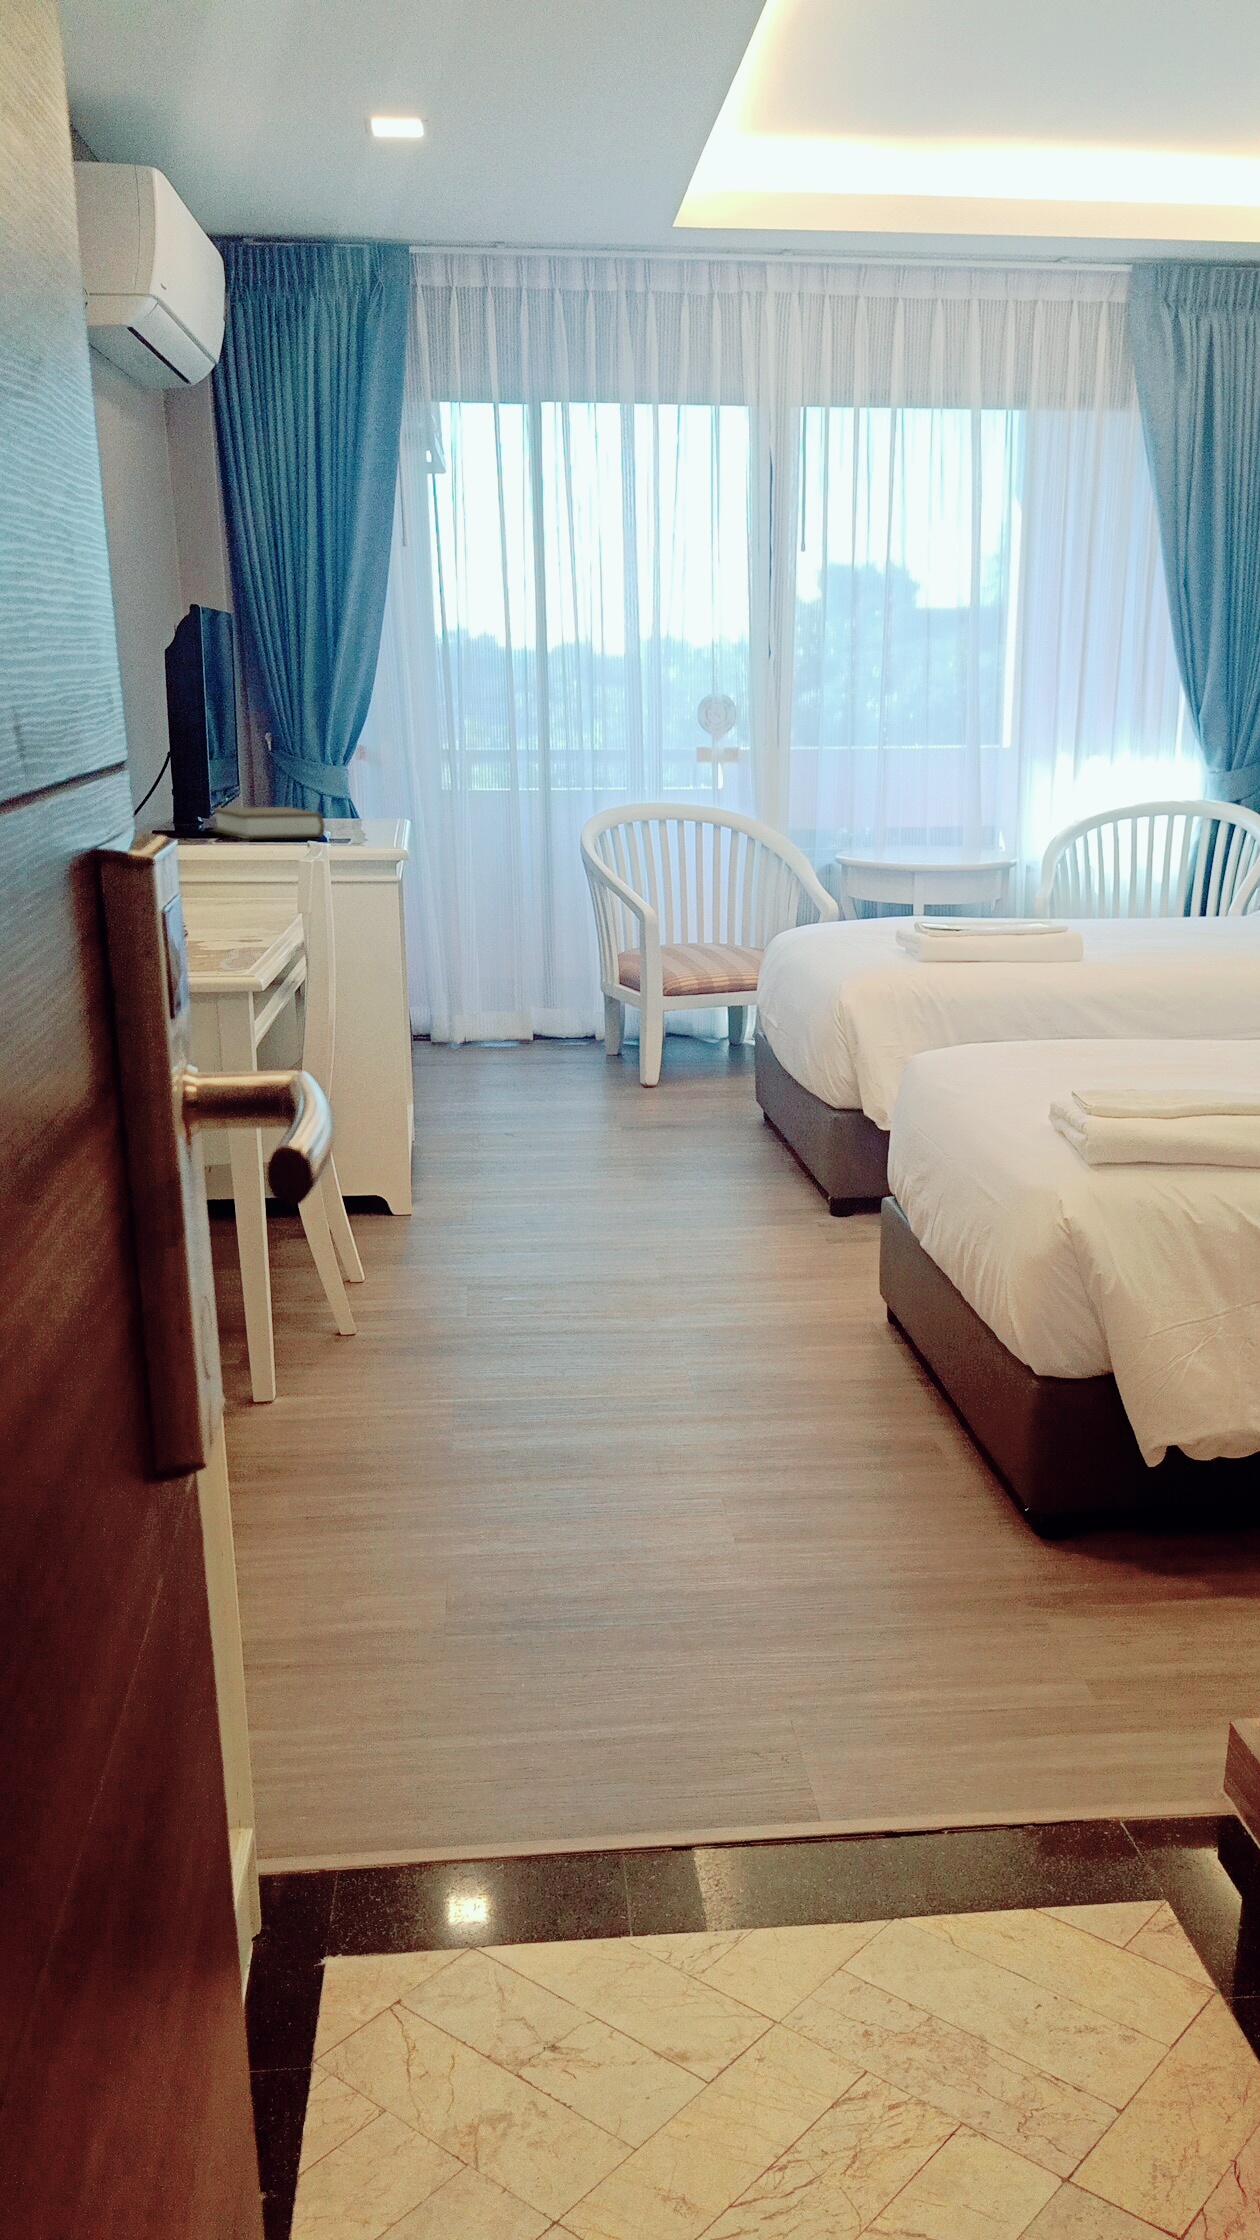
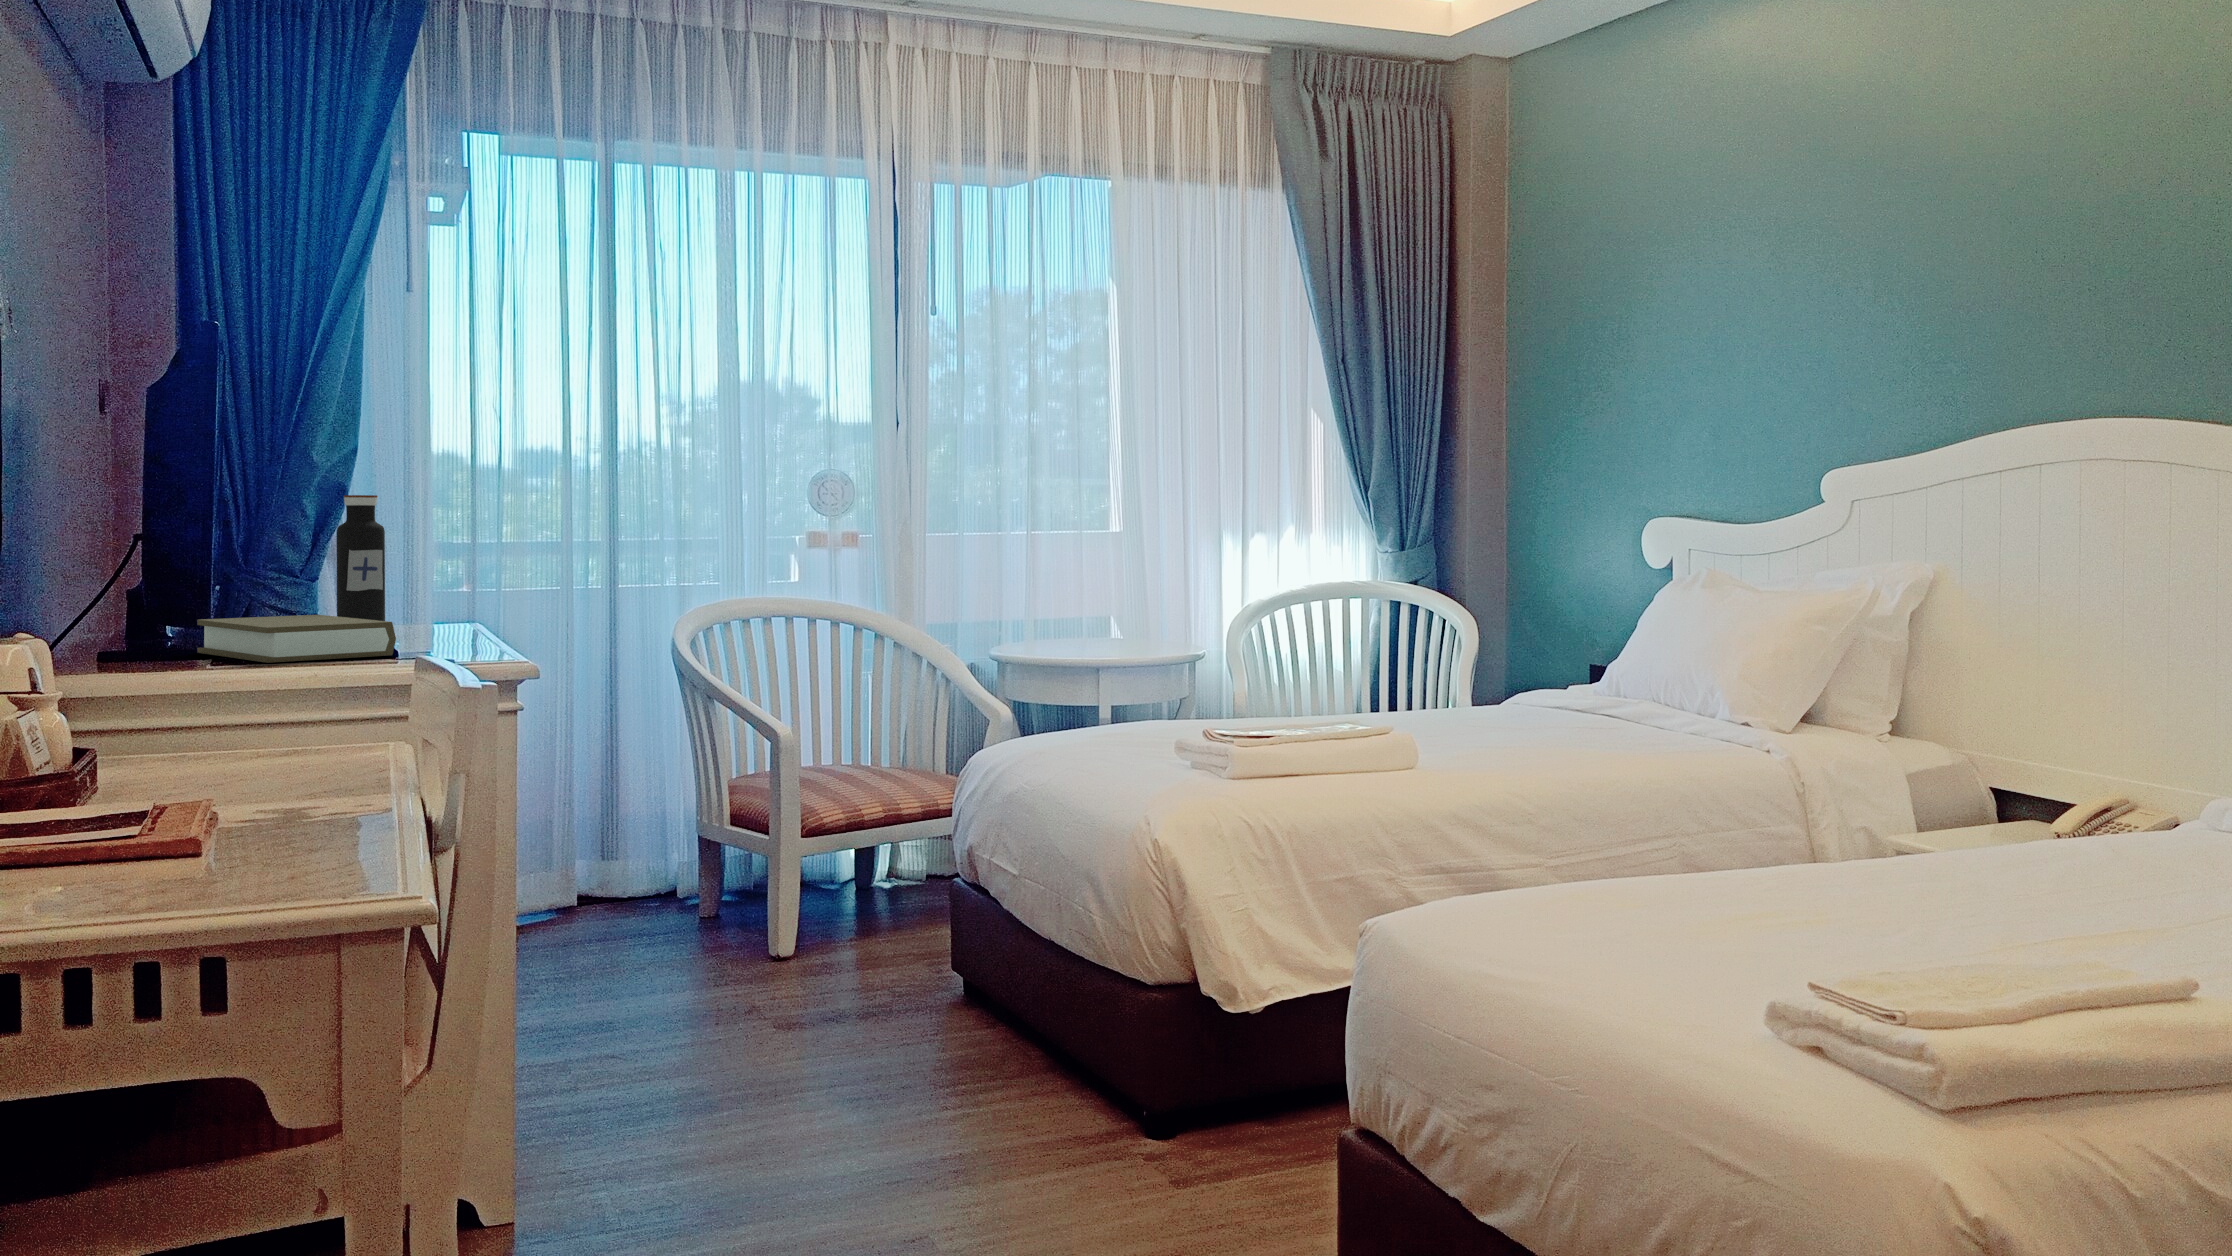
water bottle: none [302,720,337,826] -> present [337,495,385,621]

